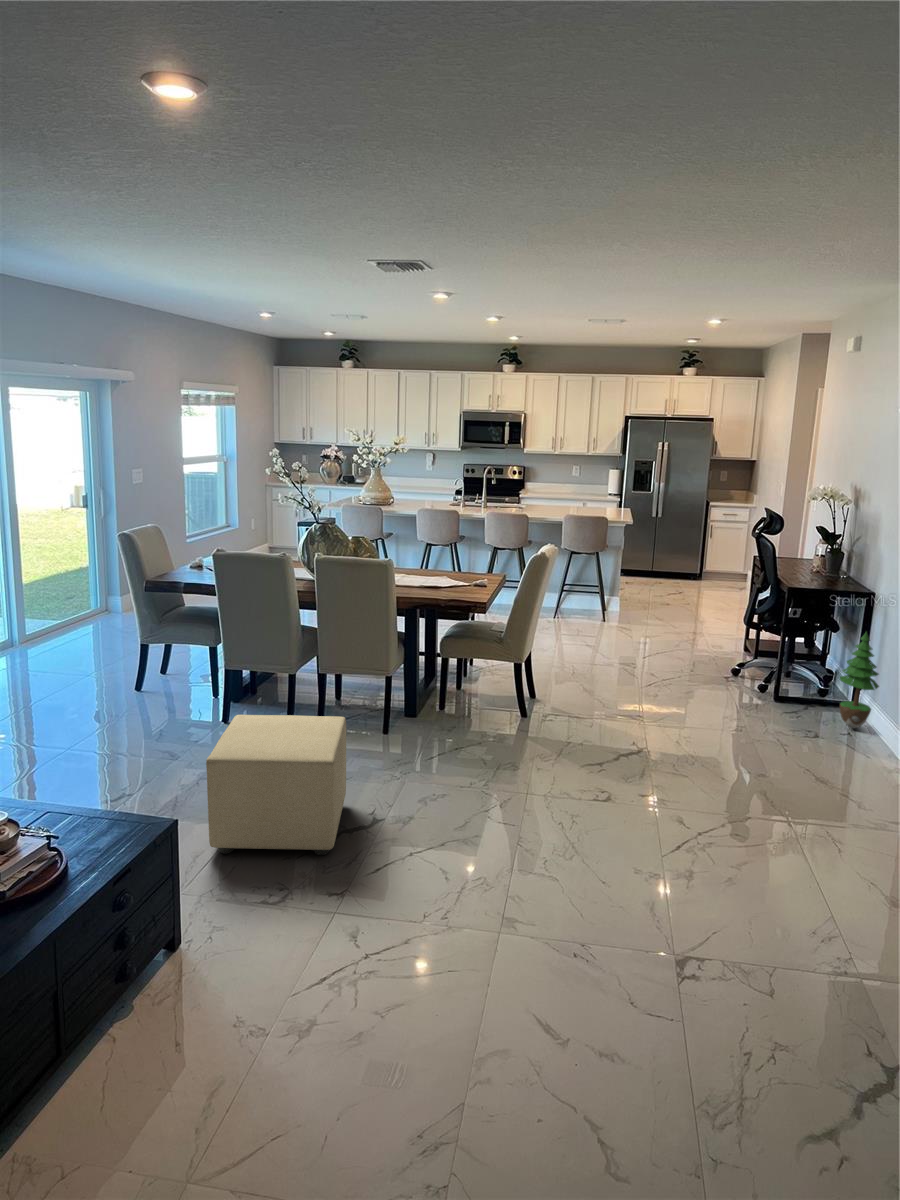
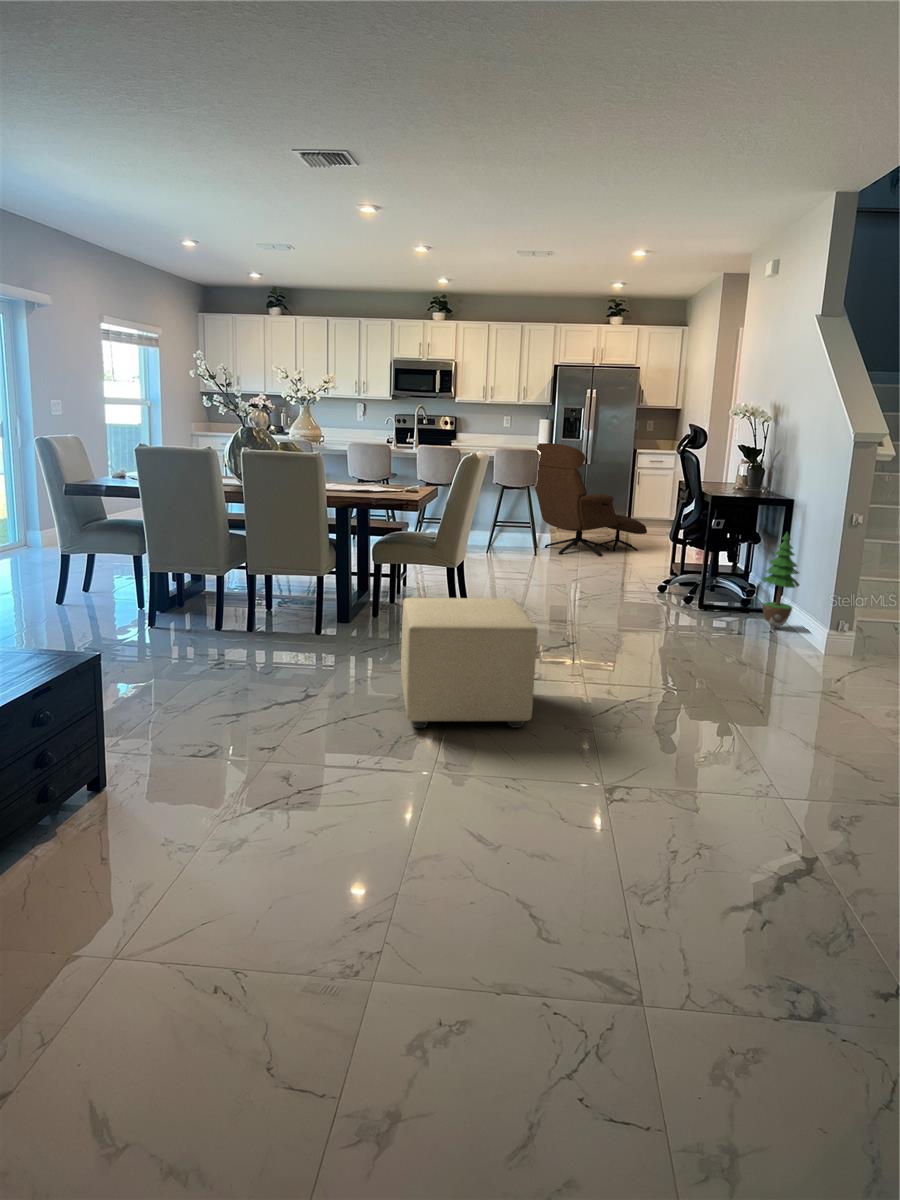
lounge chair: none [604,509,720,624] -> present [535,443,647,556]
ottoman: present [206,715,346,855] -> present [401,598,538,728]

